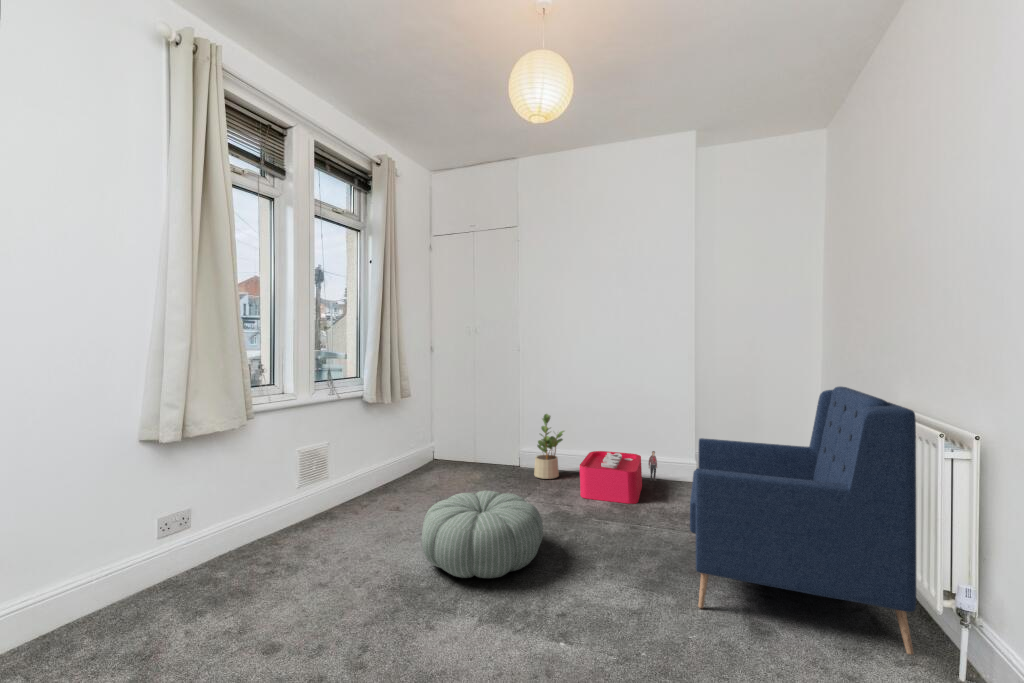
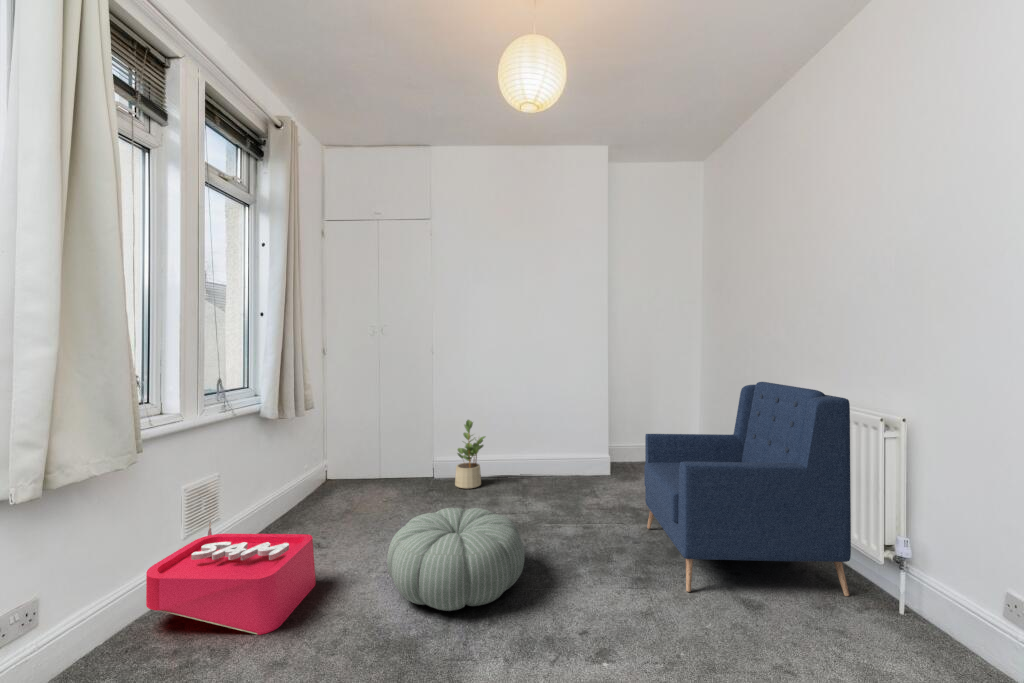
storage bin: present [580,451,657,504] -> present [146,521,316,635]

